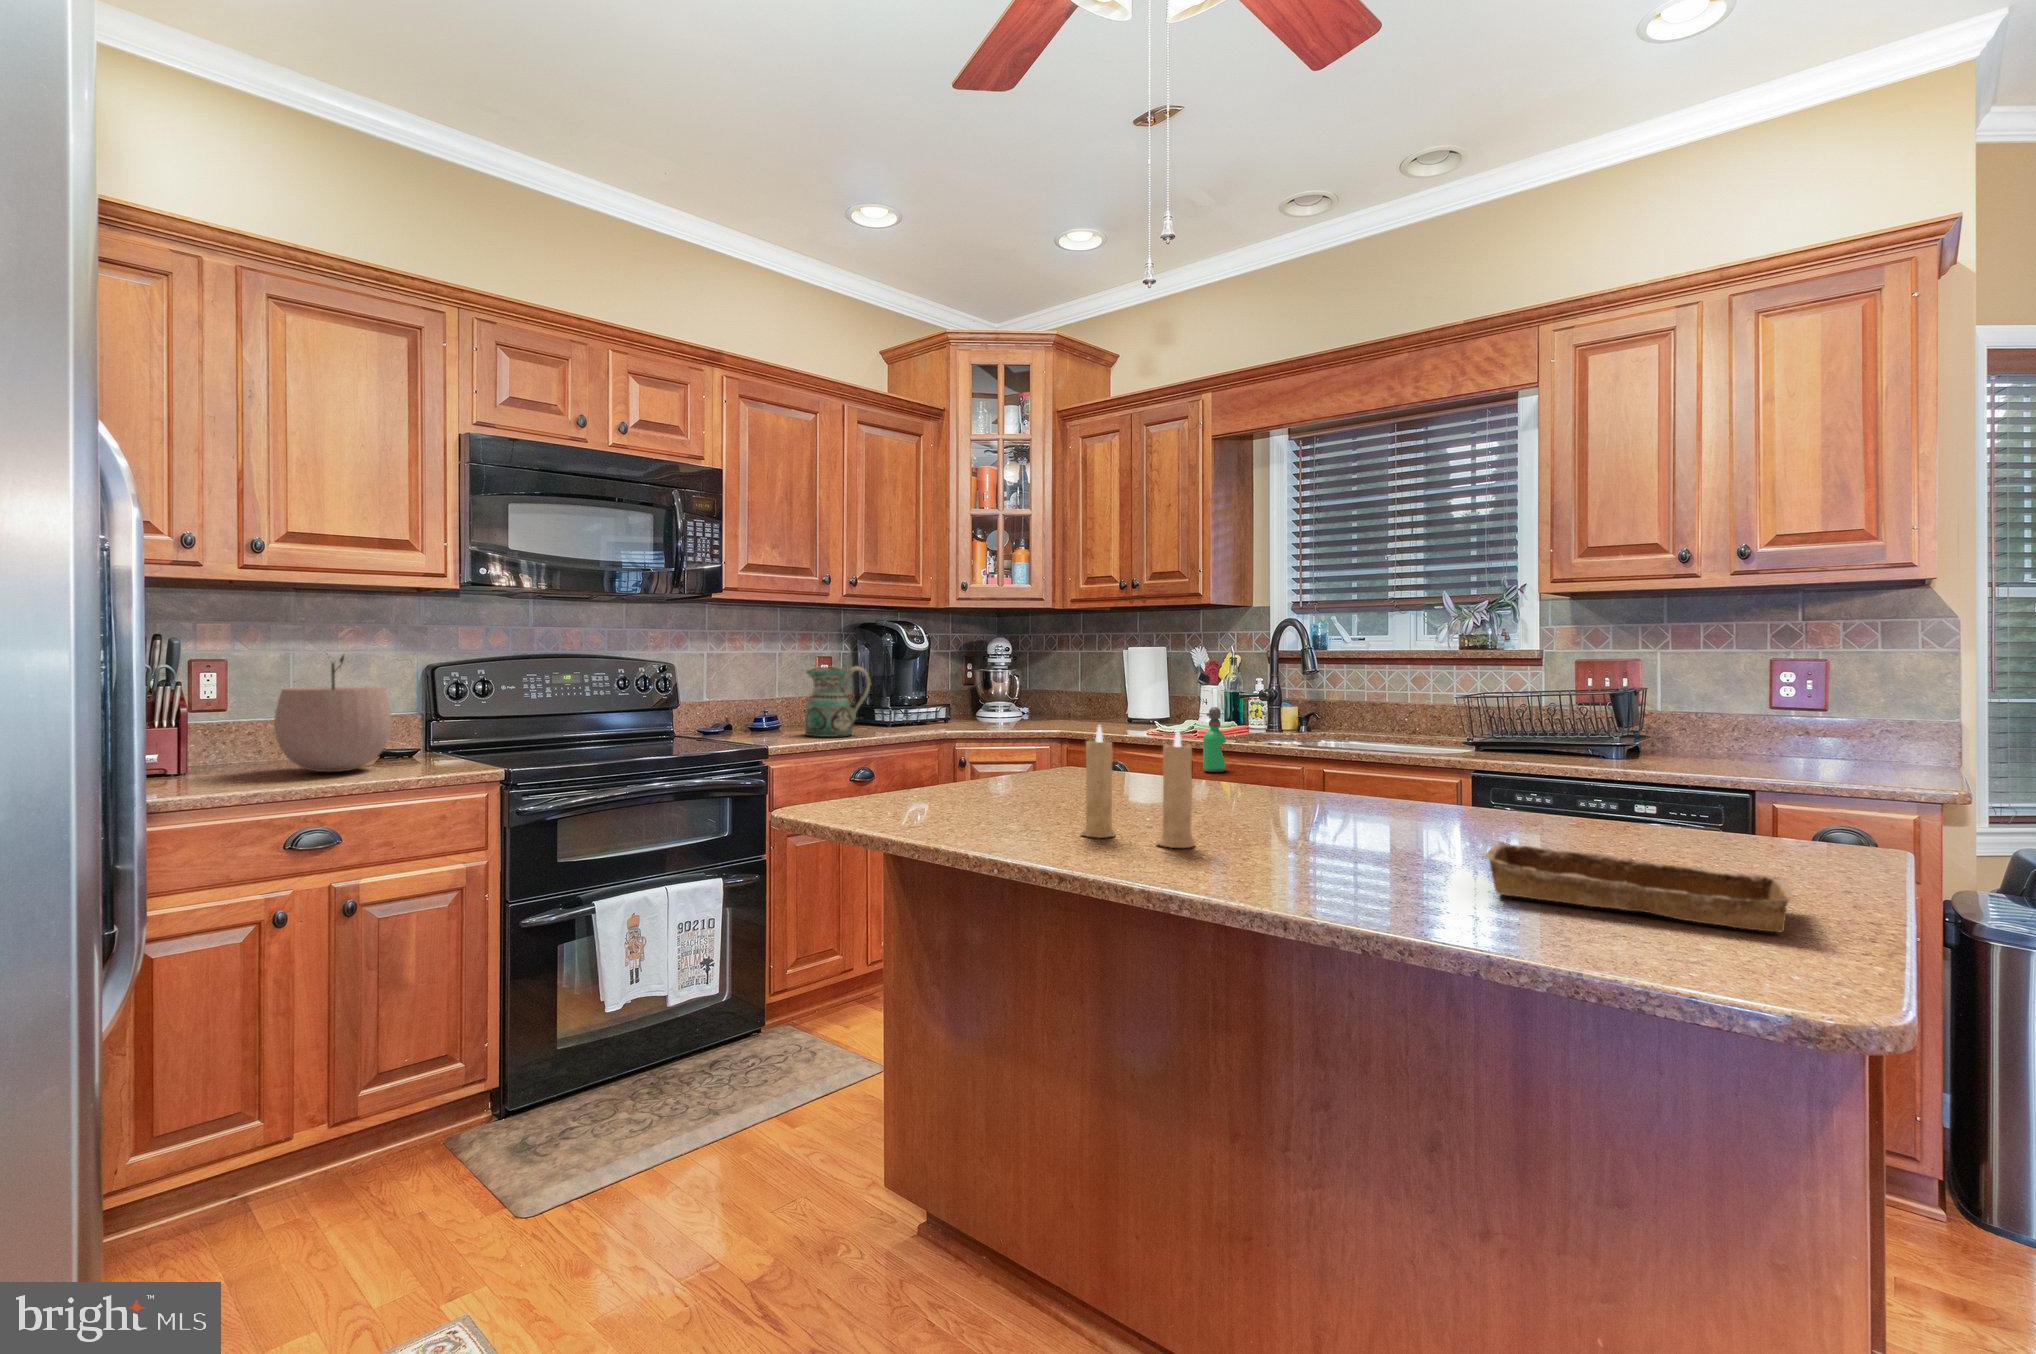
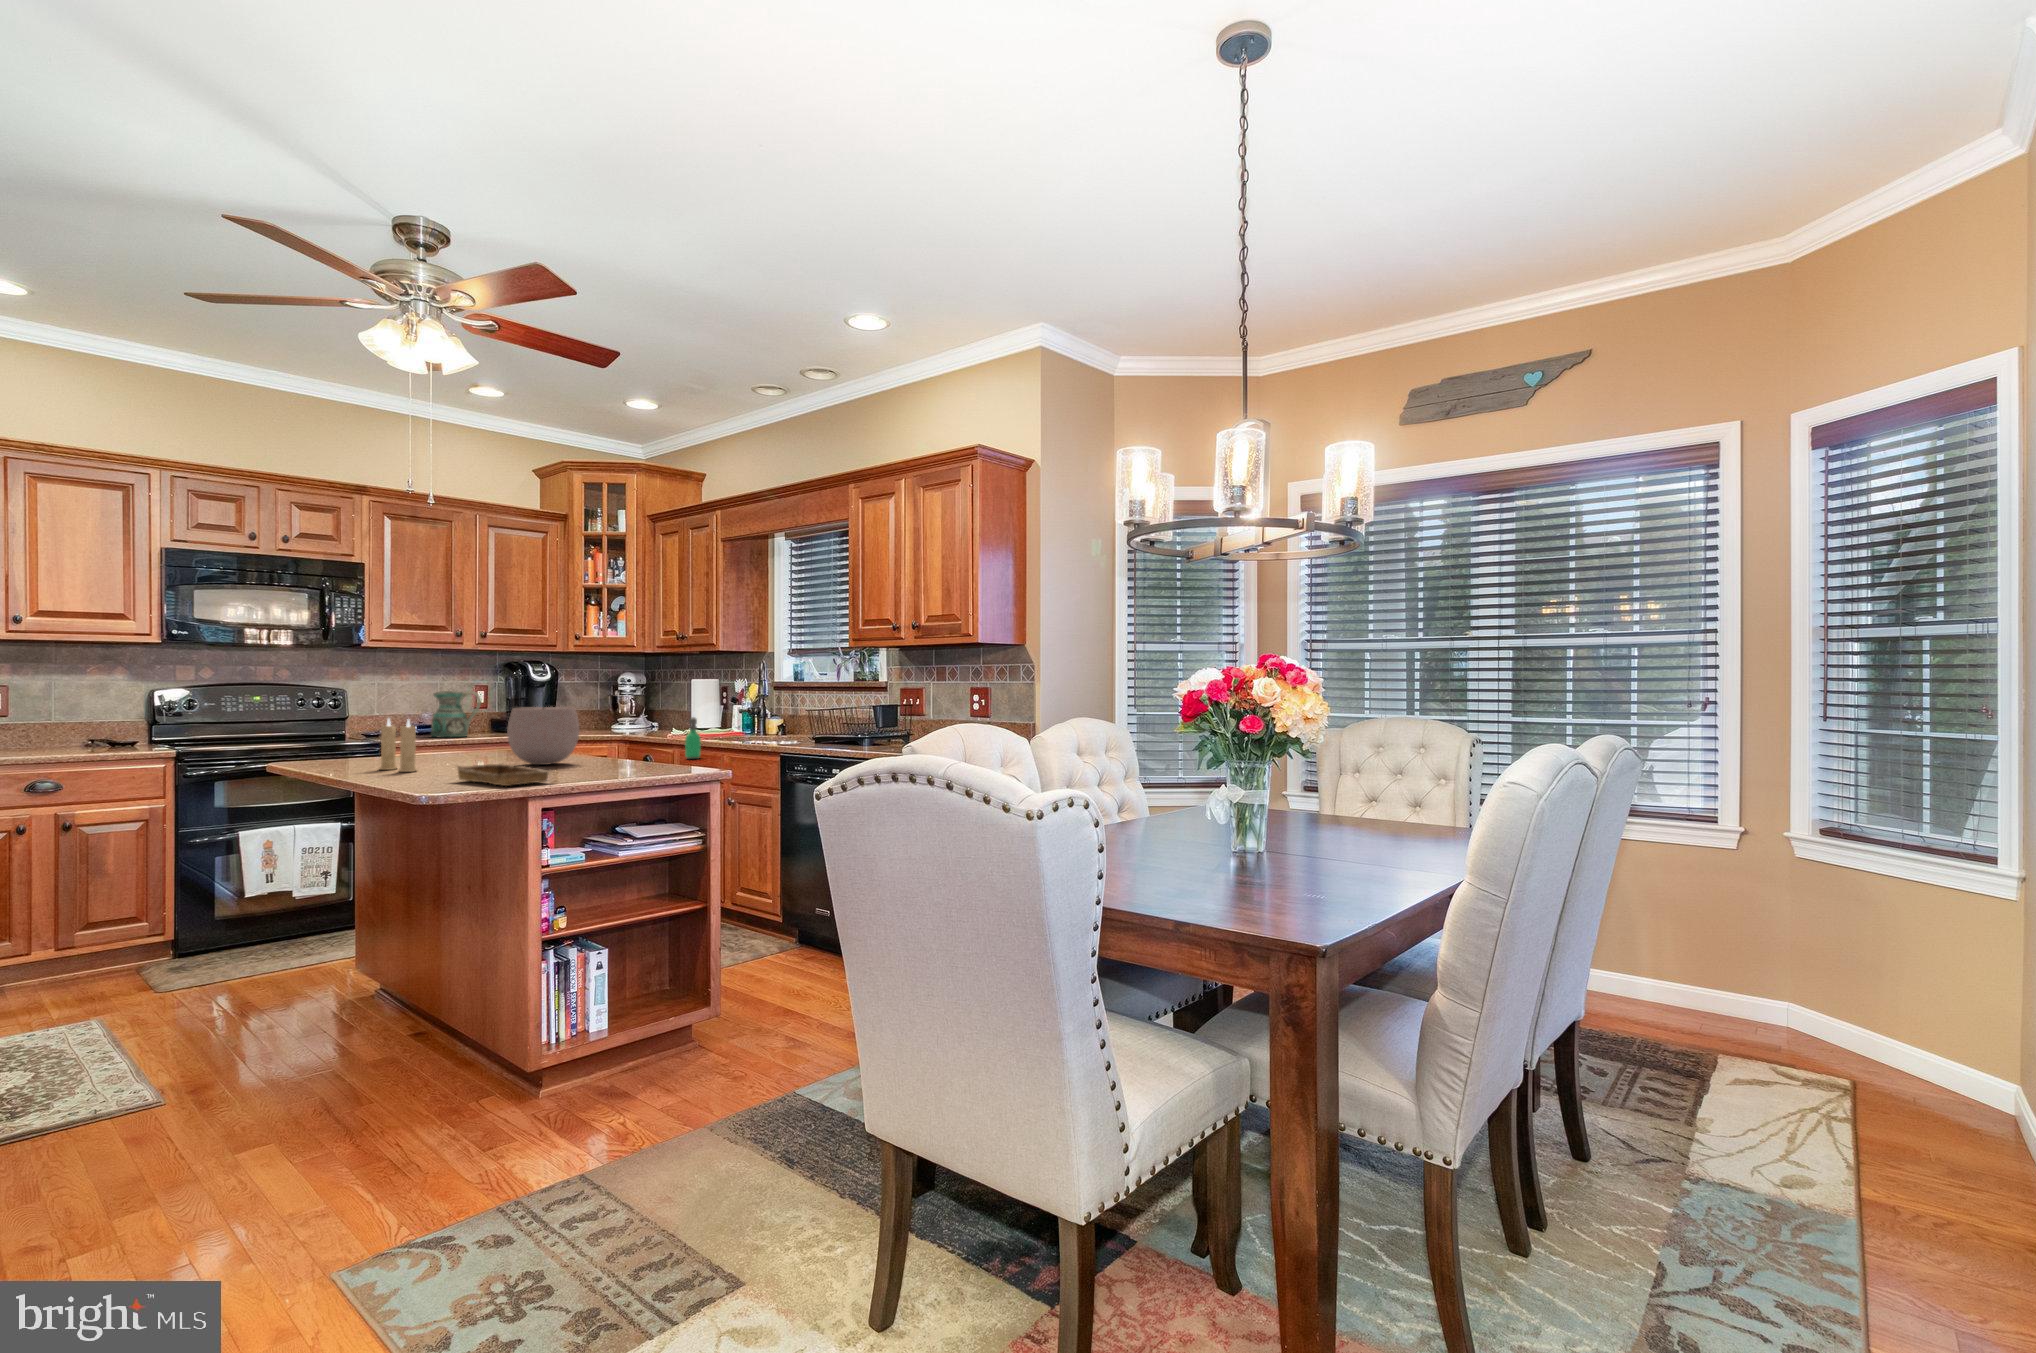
plant pot: present [274,653,392,772] -> present [507,686,579,765]

